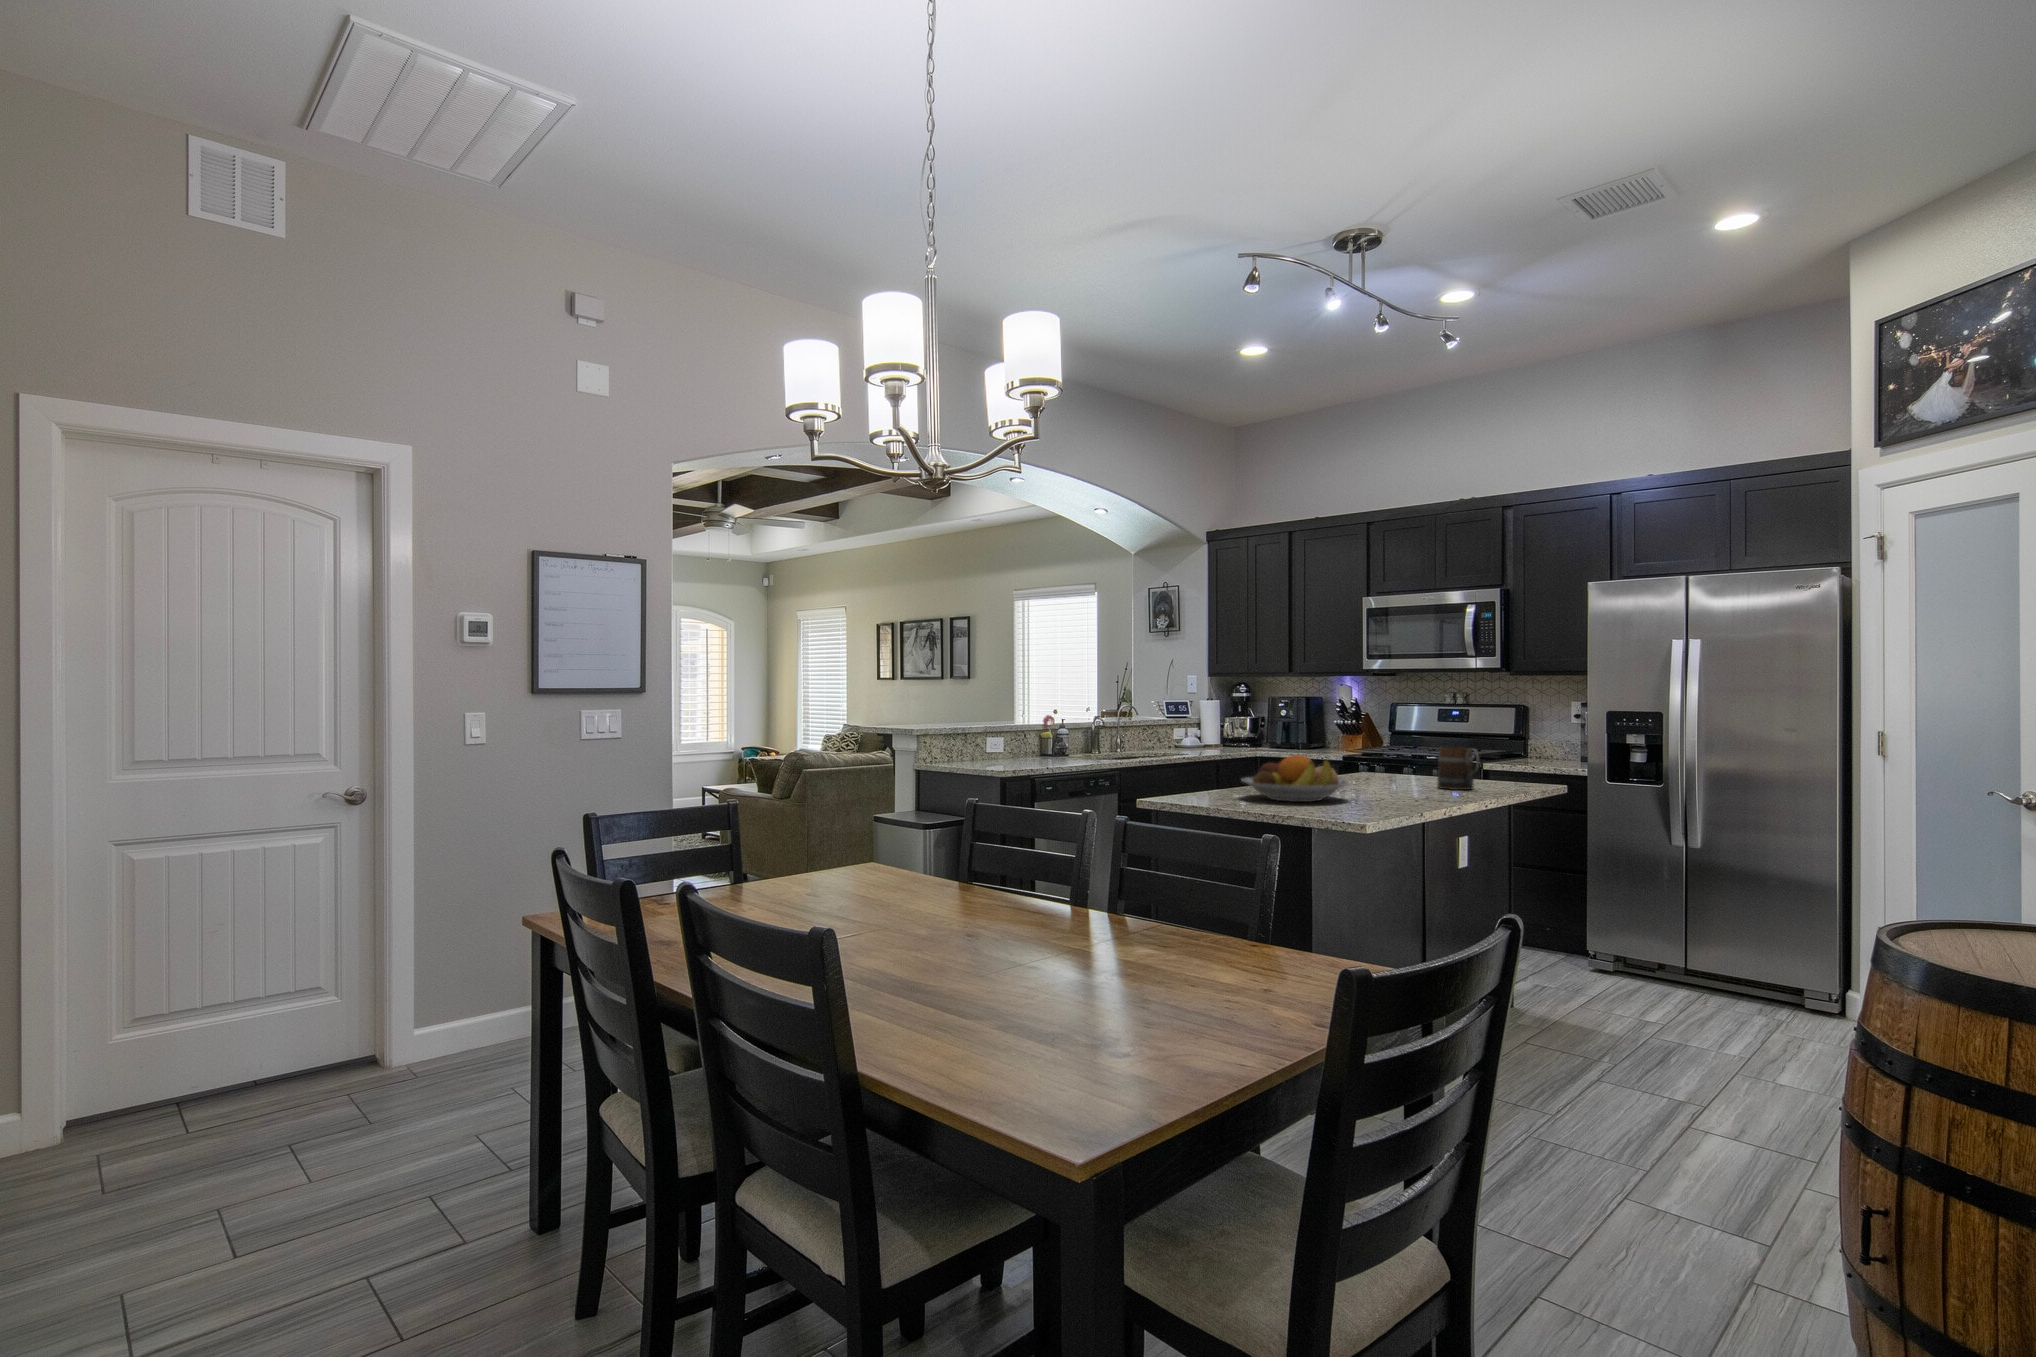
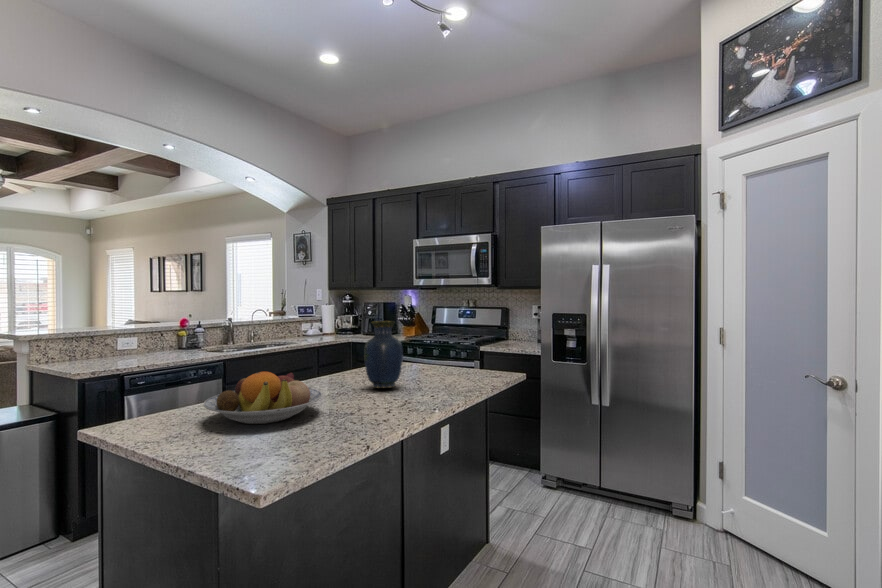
vase: none [1366,712,1412,788] -> present [364,321,403,388]
mug: present [1437,747,1480,790] -> none [426,348,456,386]

